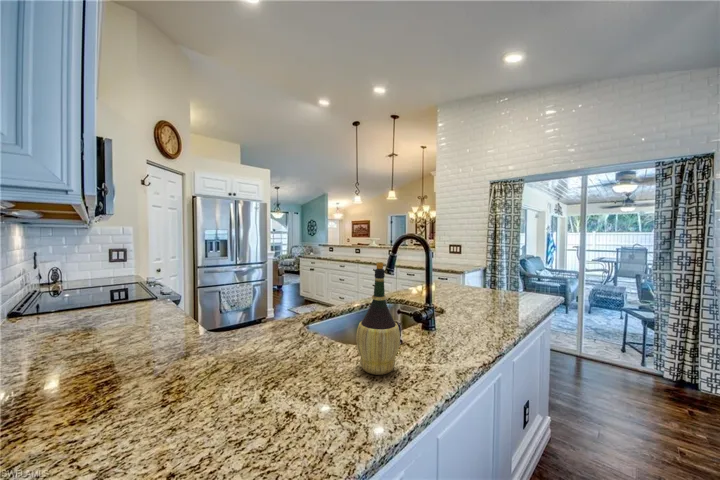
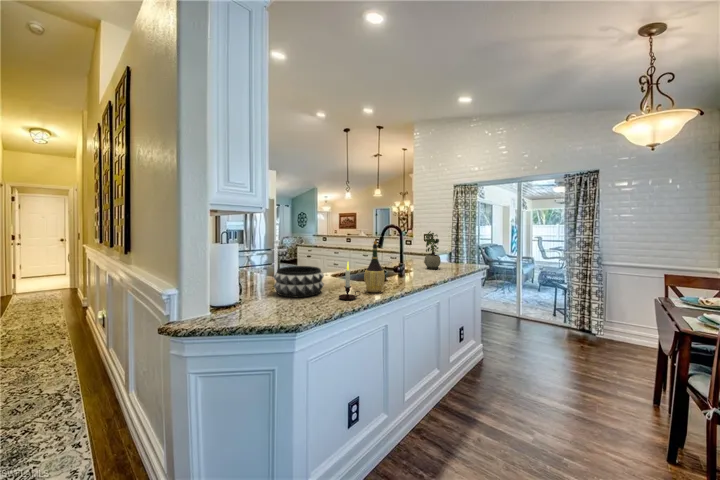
potted plant: none [461,241,486,299] -> present [425,231,441,269]
decorative bowl: none [153,309,273,394] -> present [274,266,324,297]
candle: none [289,313,342,411] -> present [339,262,360,300]

